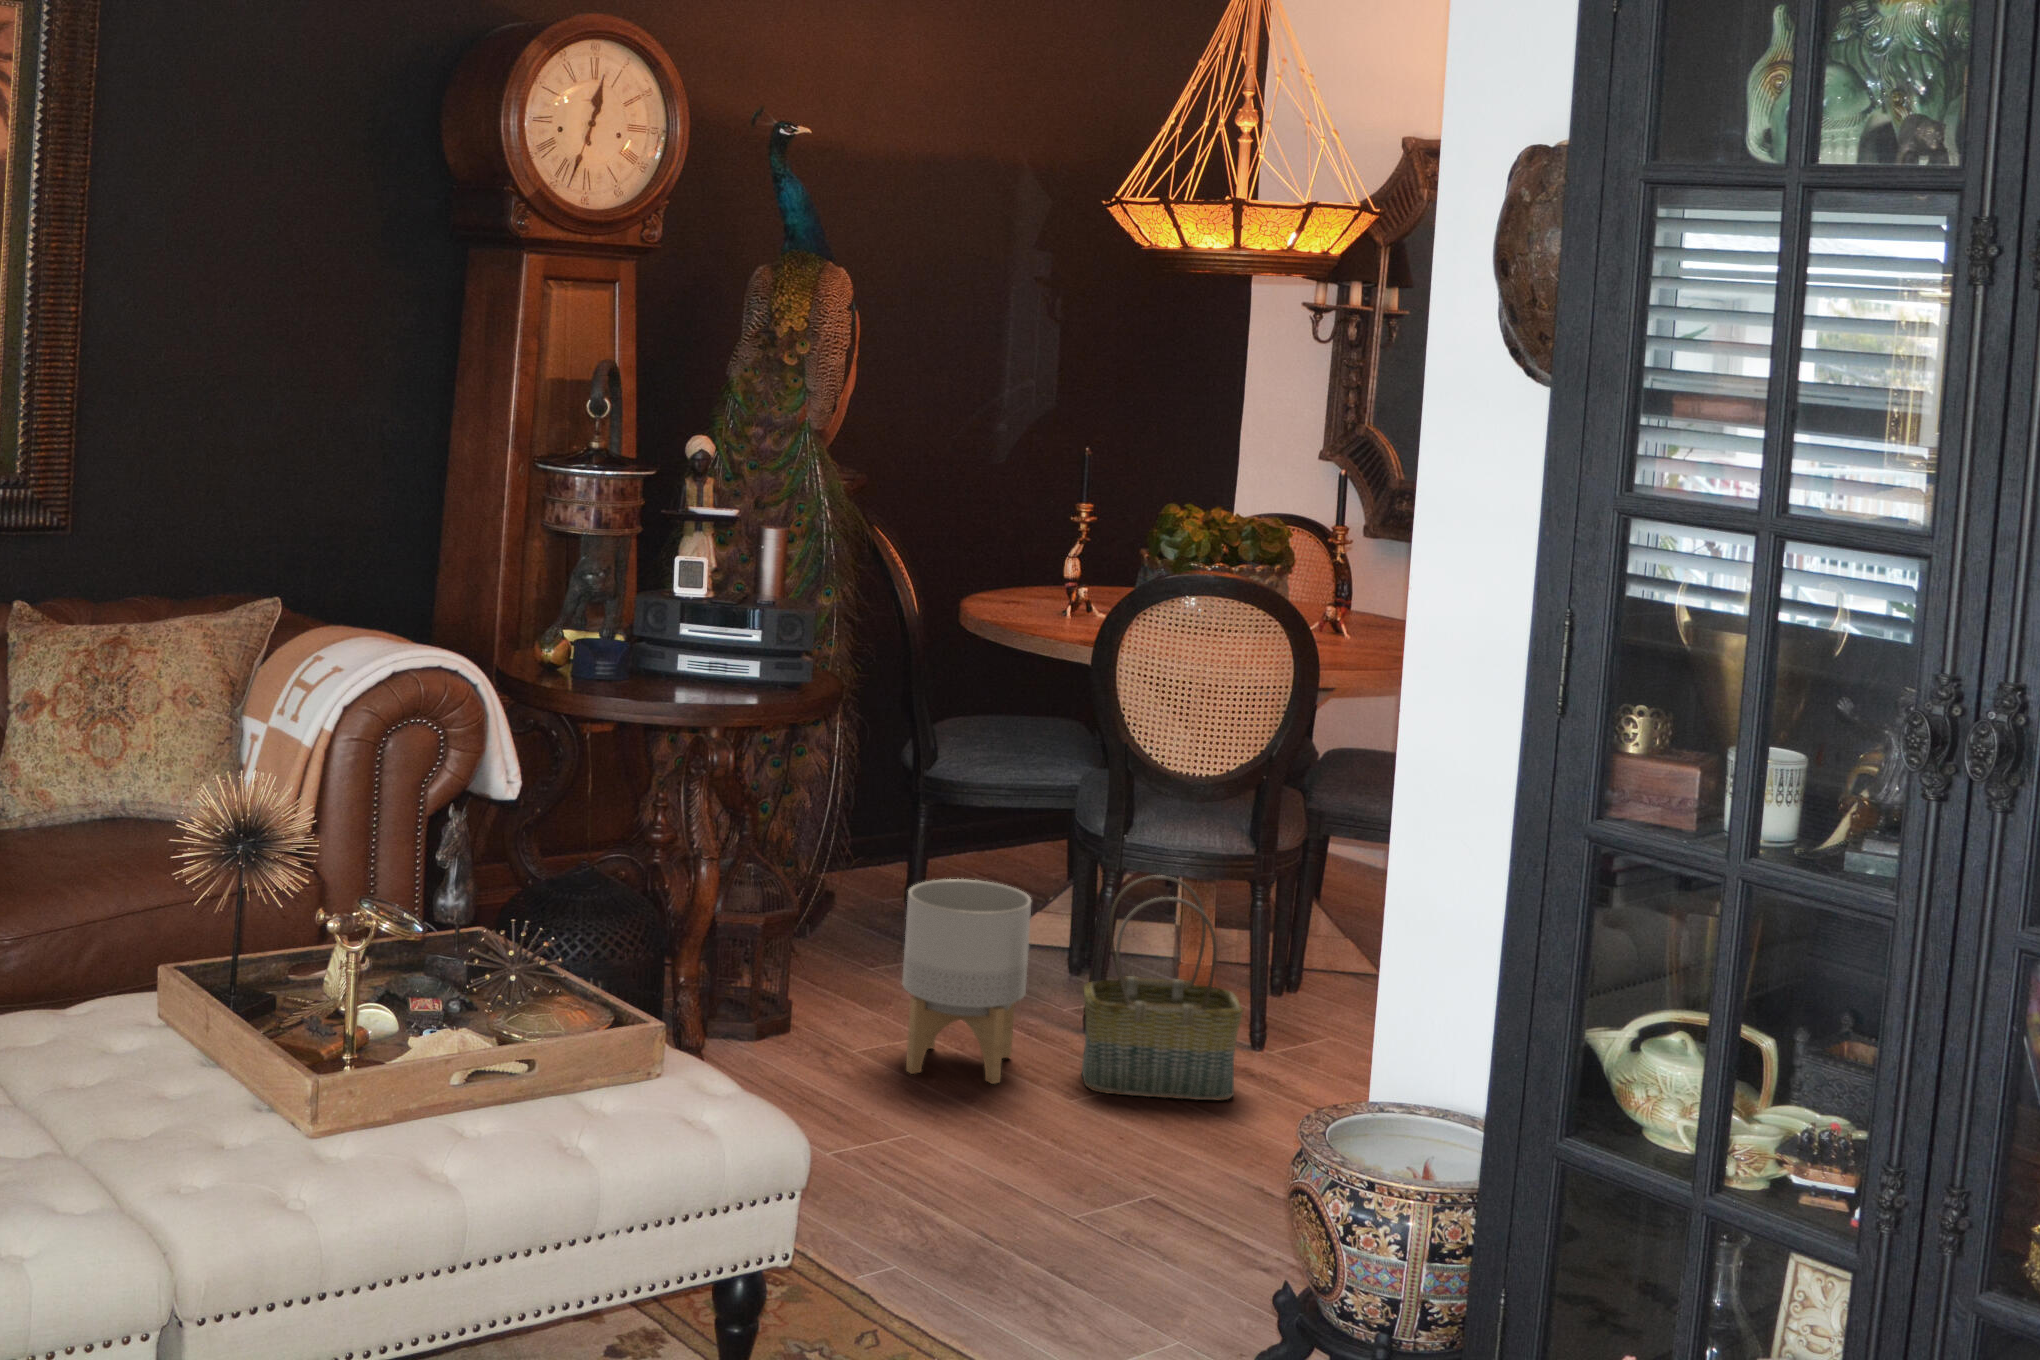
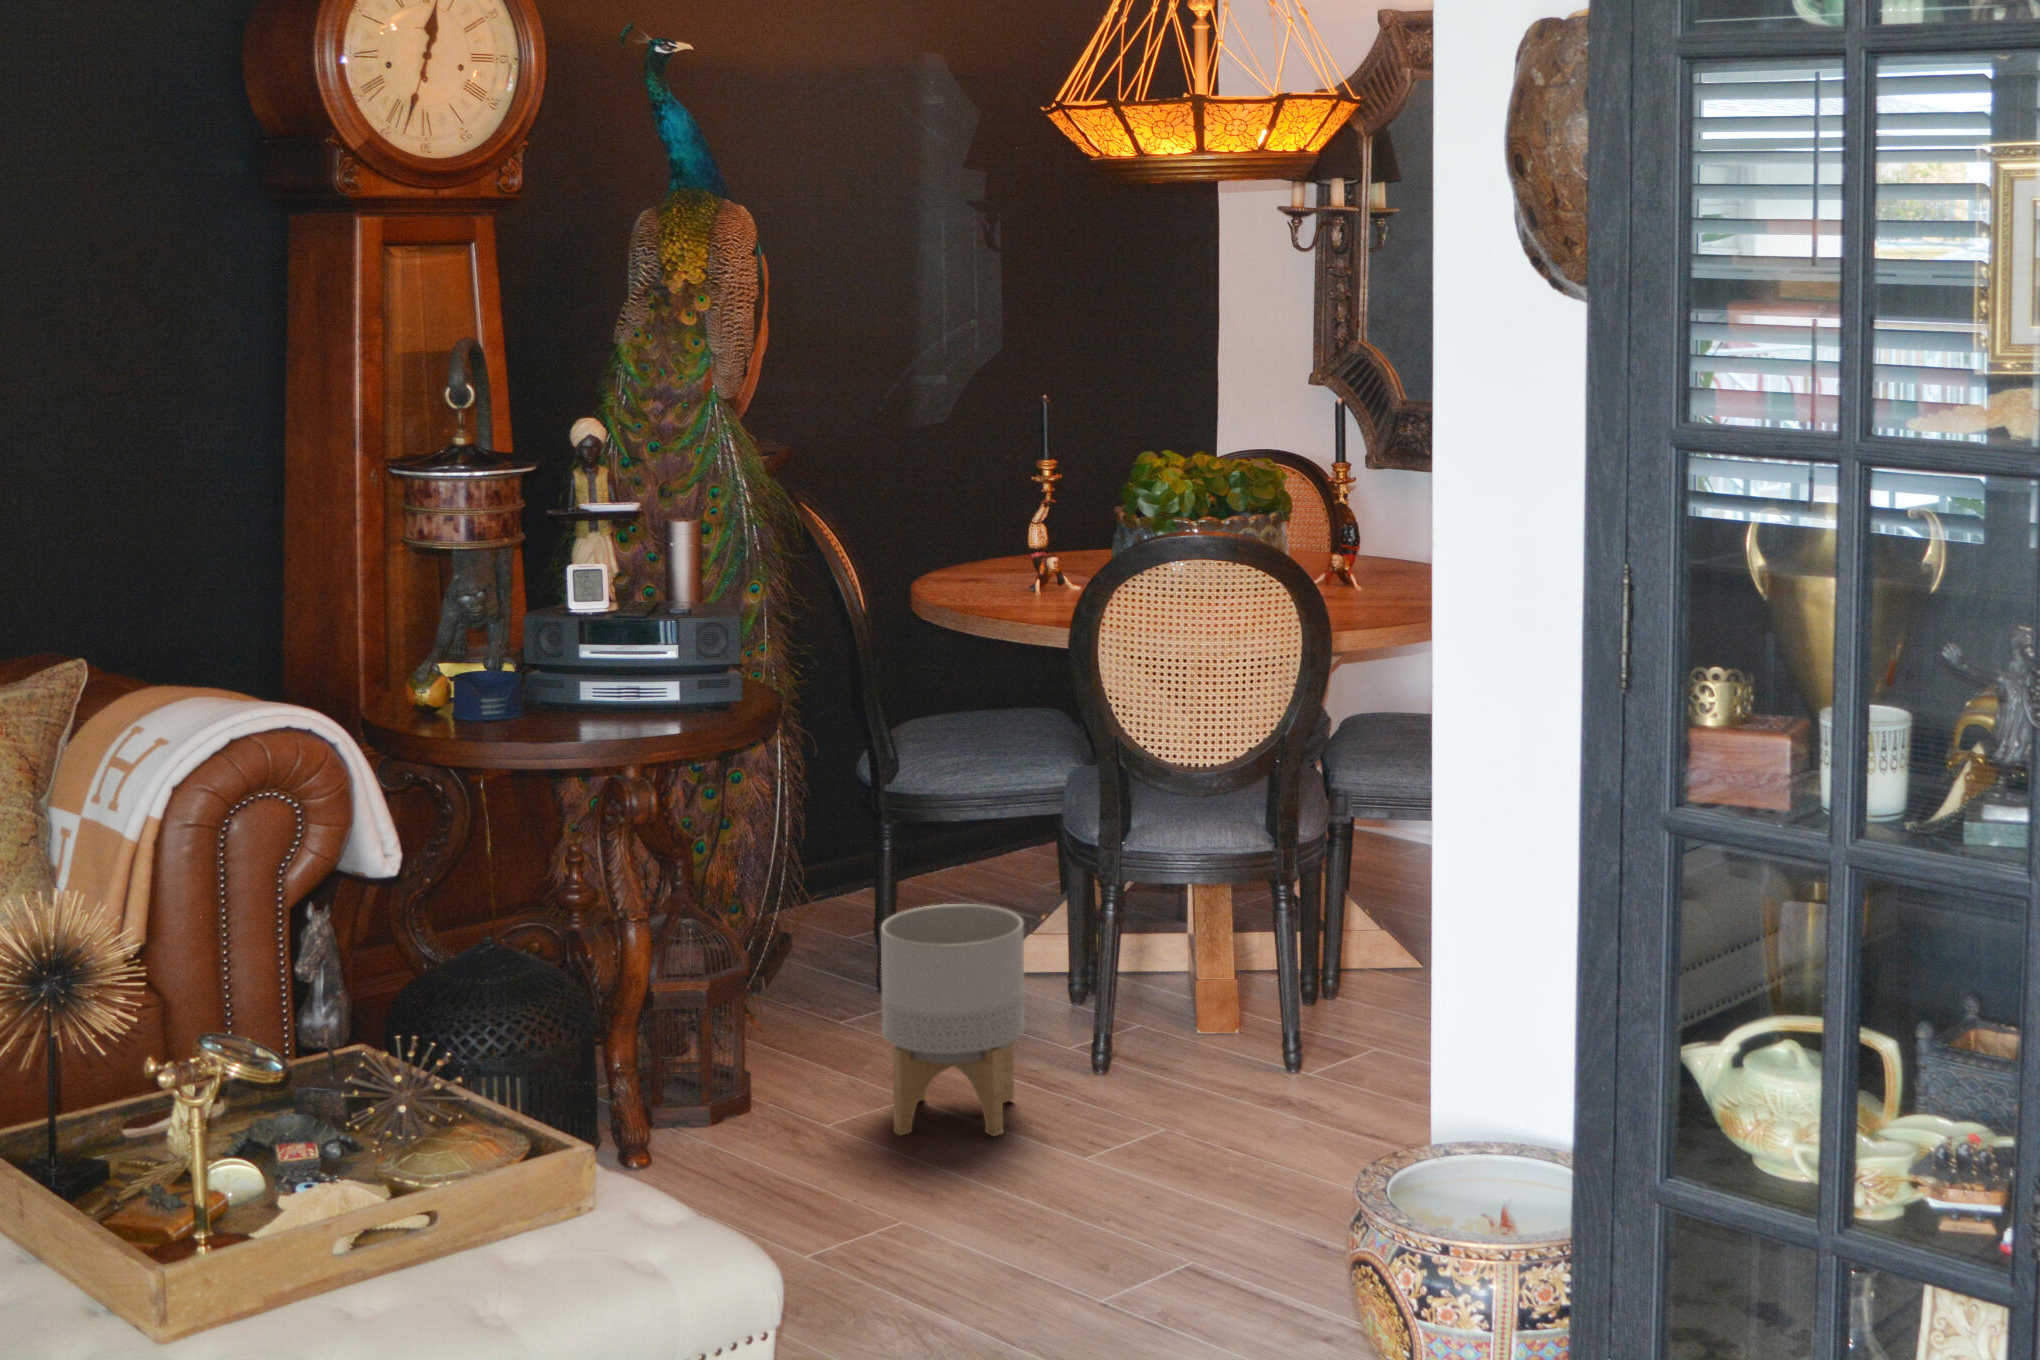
basket: present [1082,875,1243,1100] -> none [1090,877,1271,1131]

